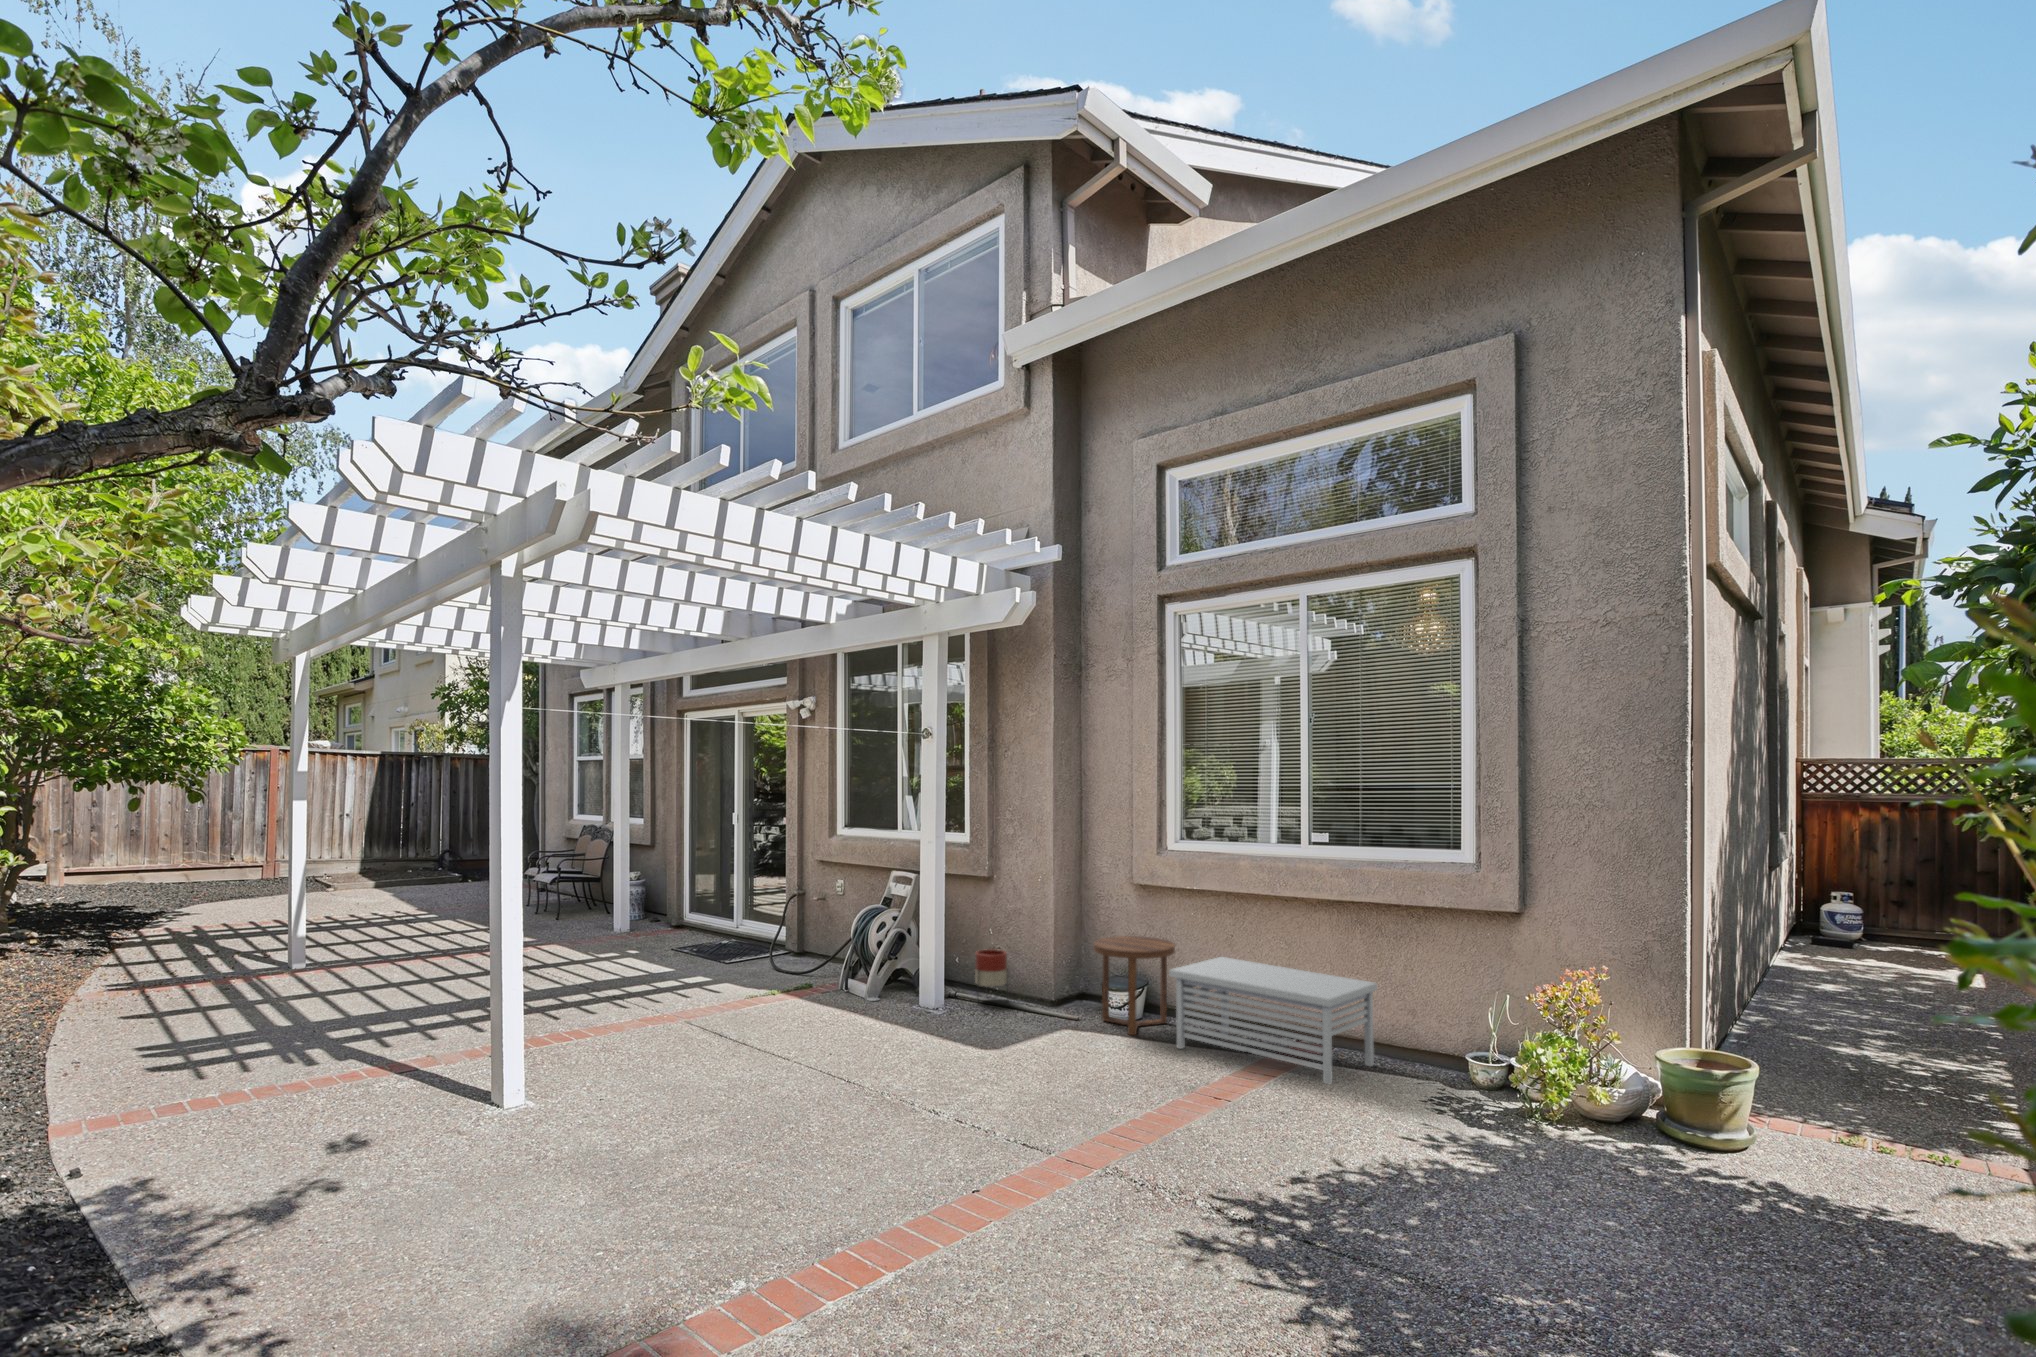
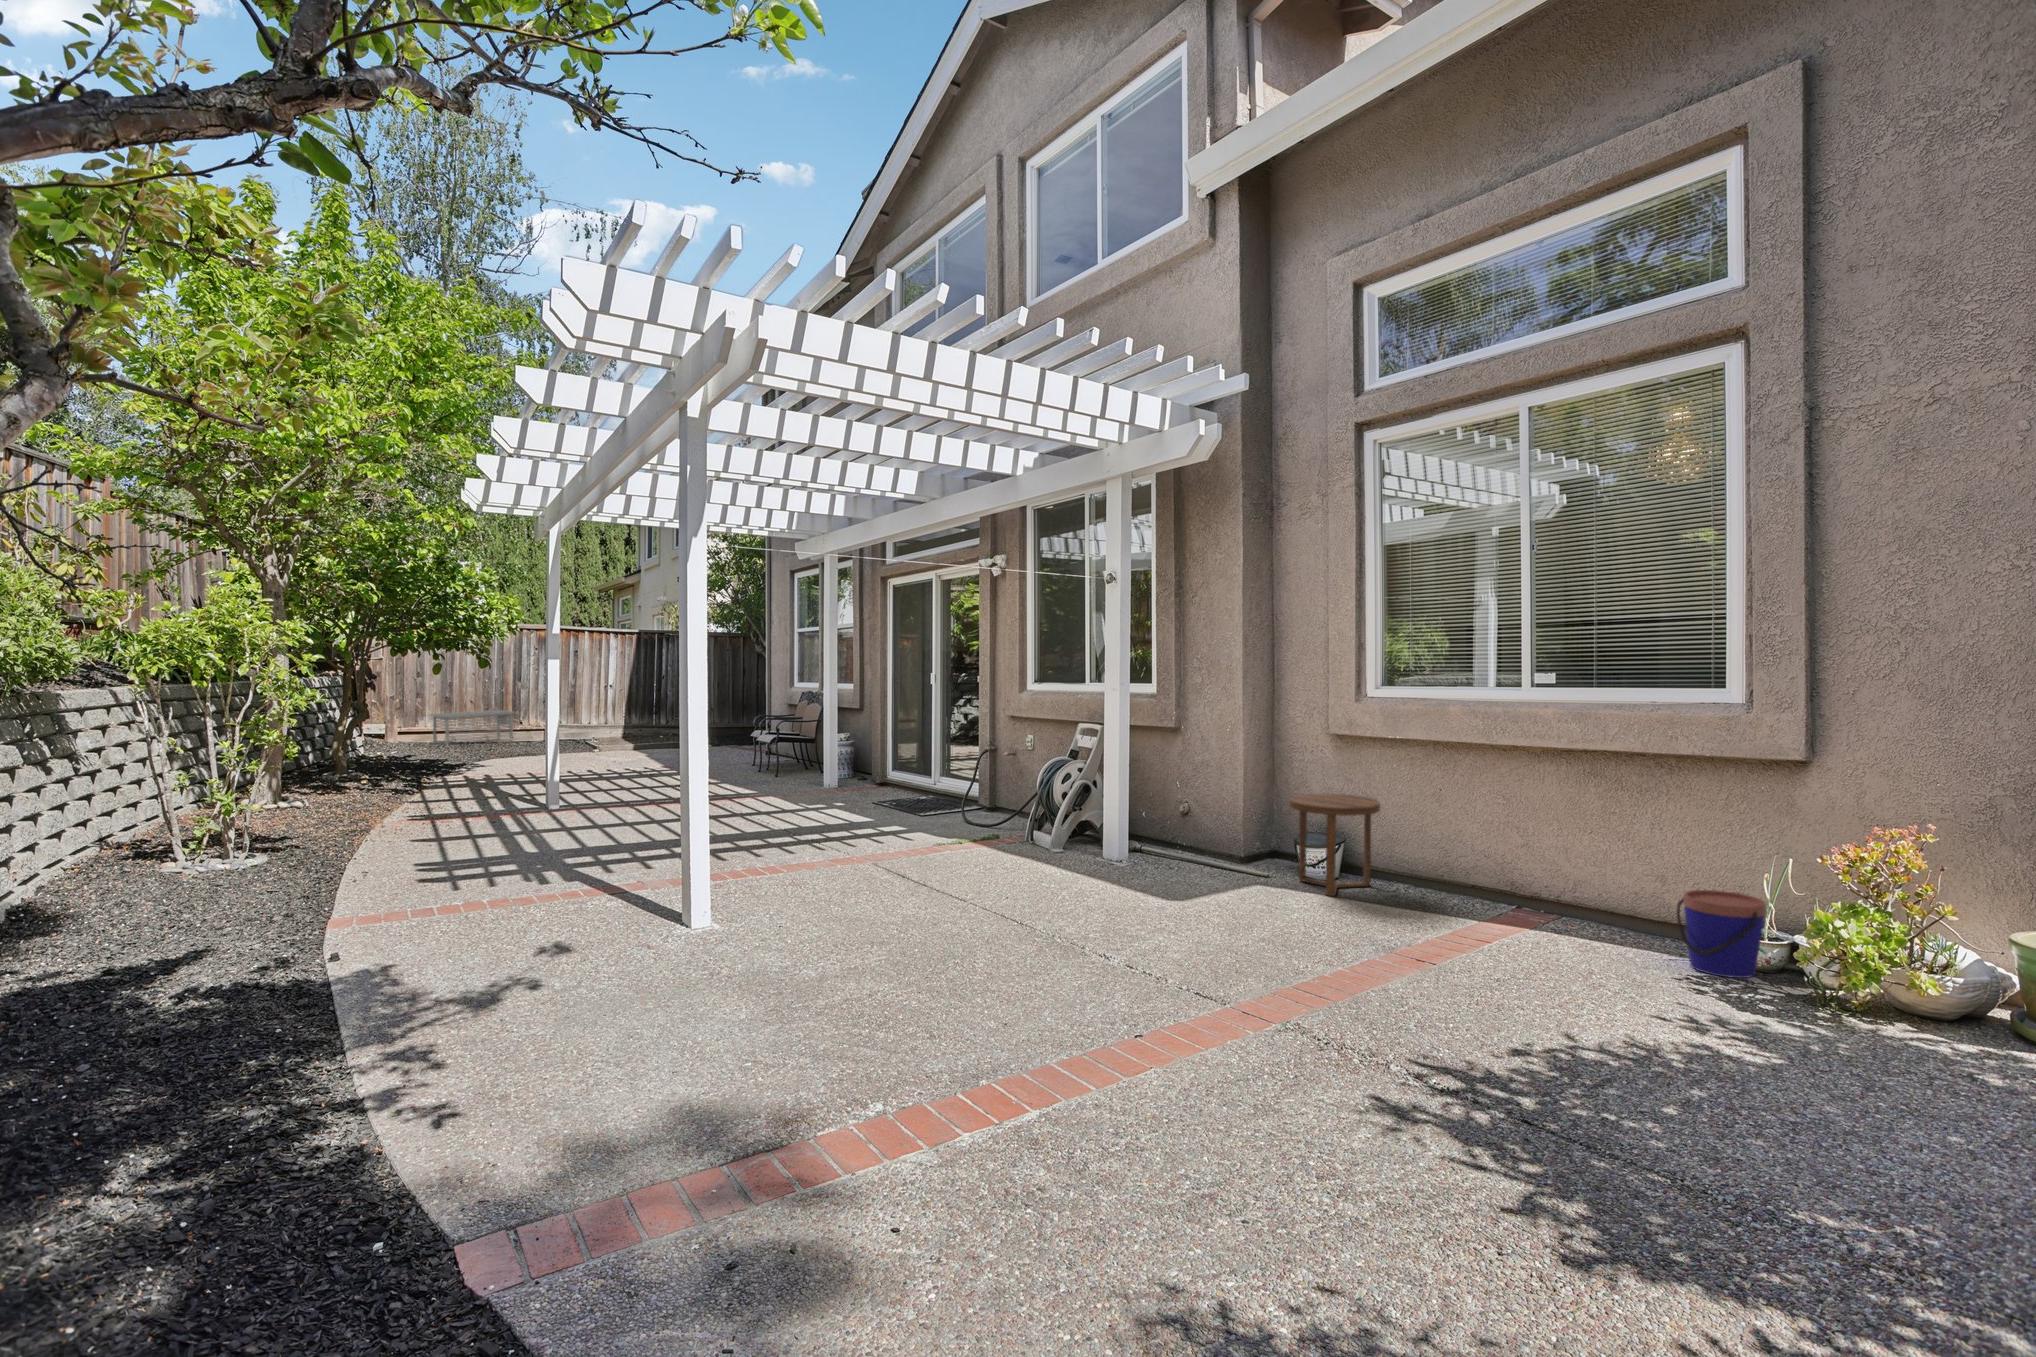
planter: present [975,949,1008,987] -> none [1165,806,1199,860]
storage bench: present [1169,957,1377,1084] -> present [430,710,514,745]
bucket: none [1420,1020,1487,1097] -> present [1677,890,1766,978]

